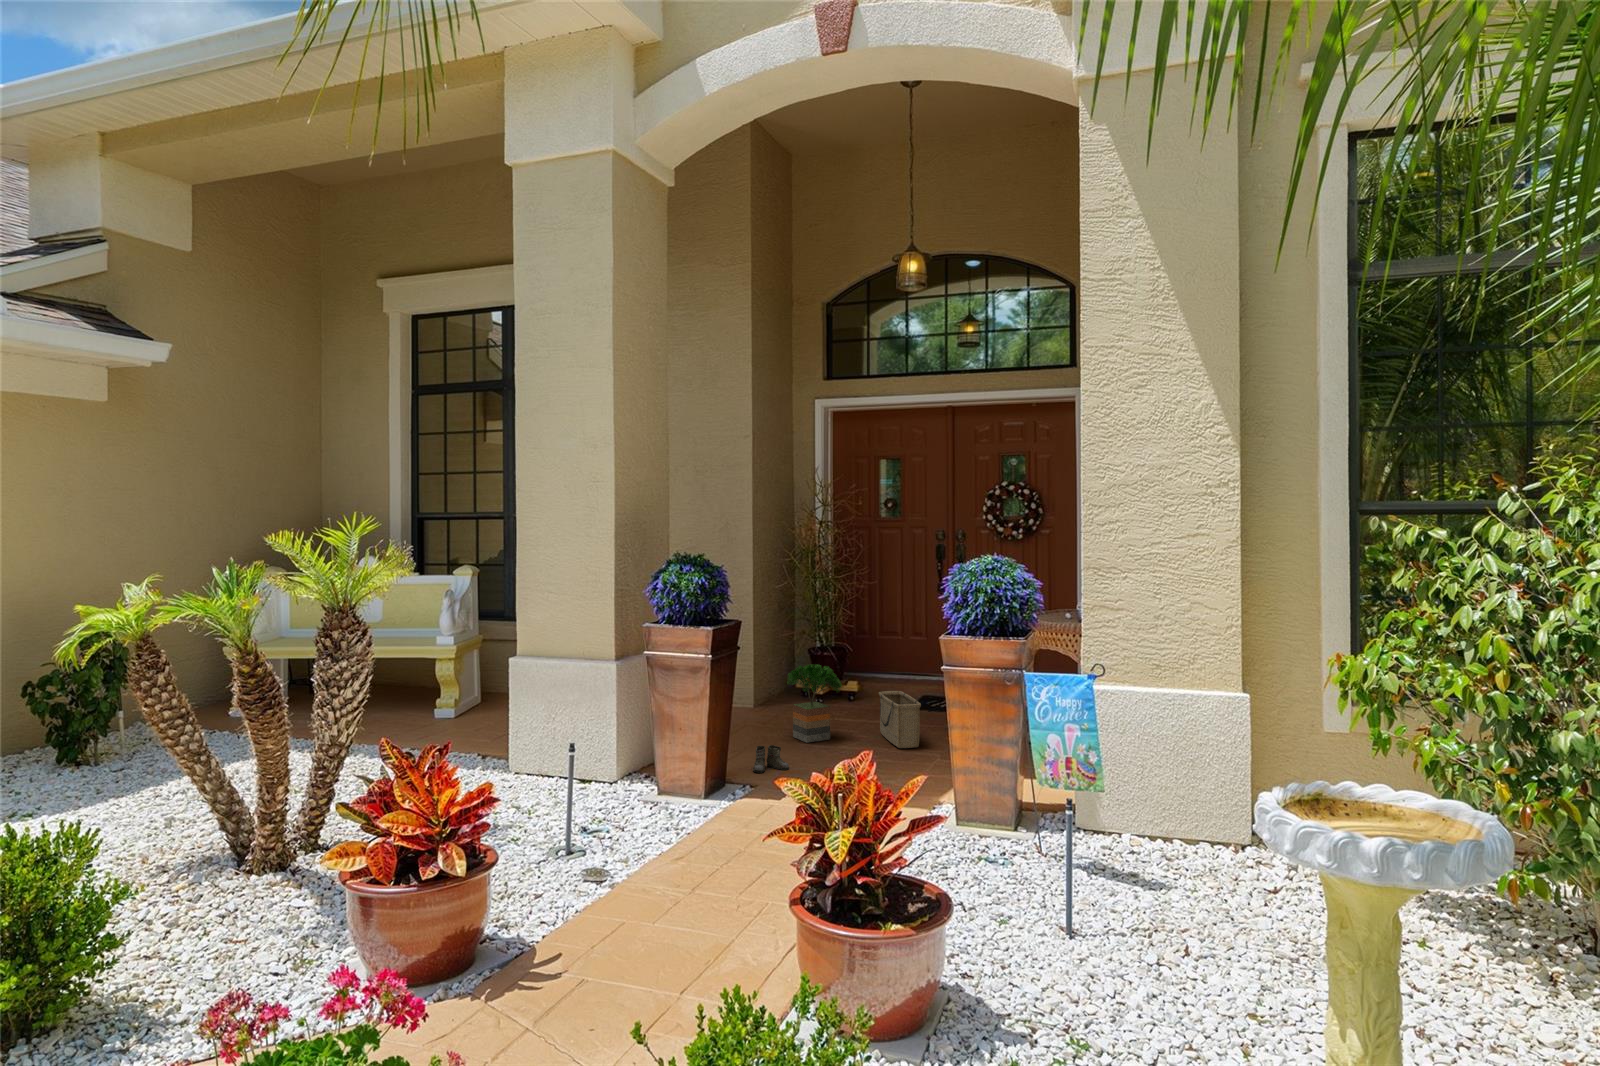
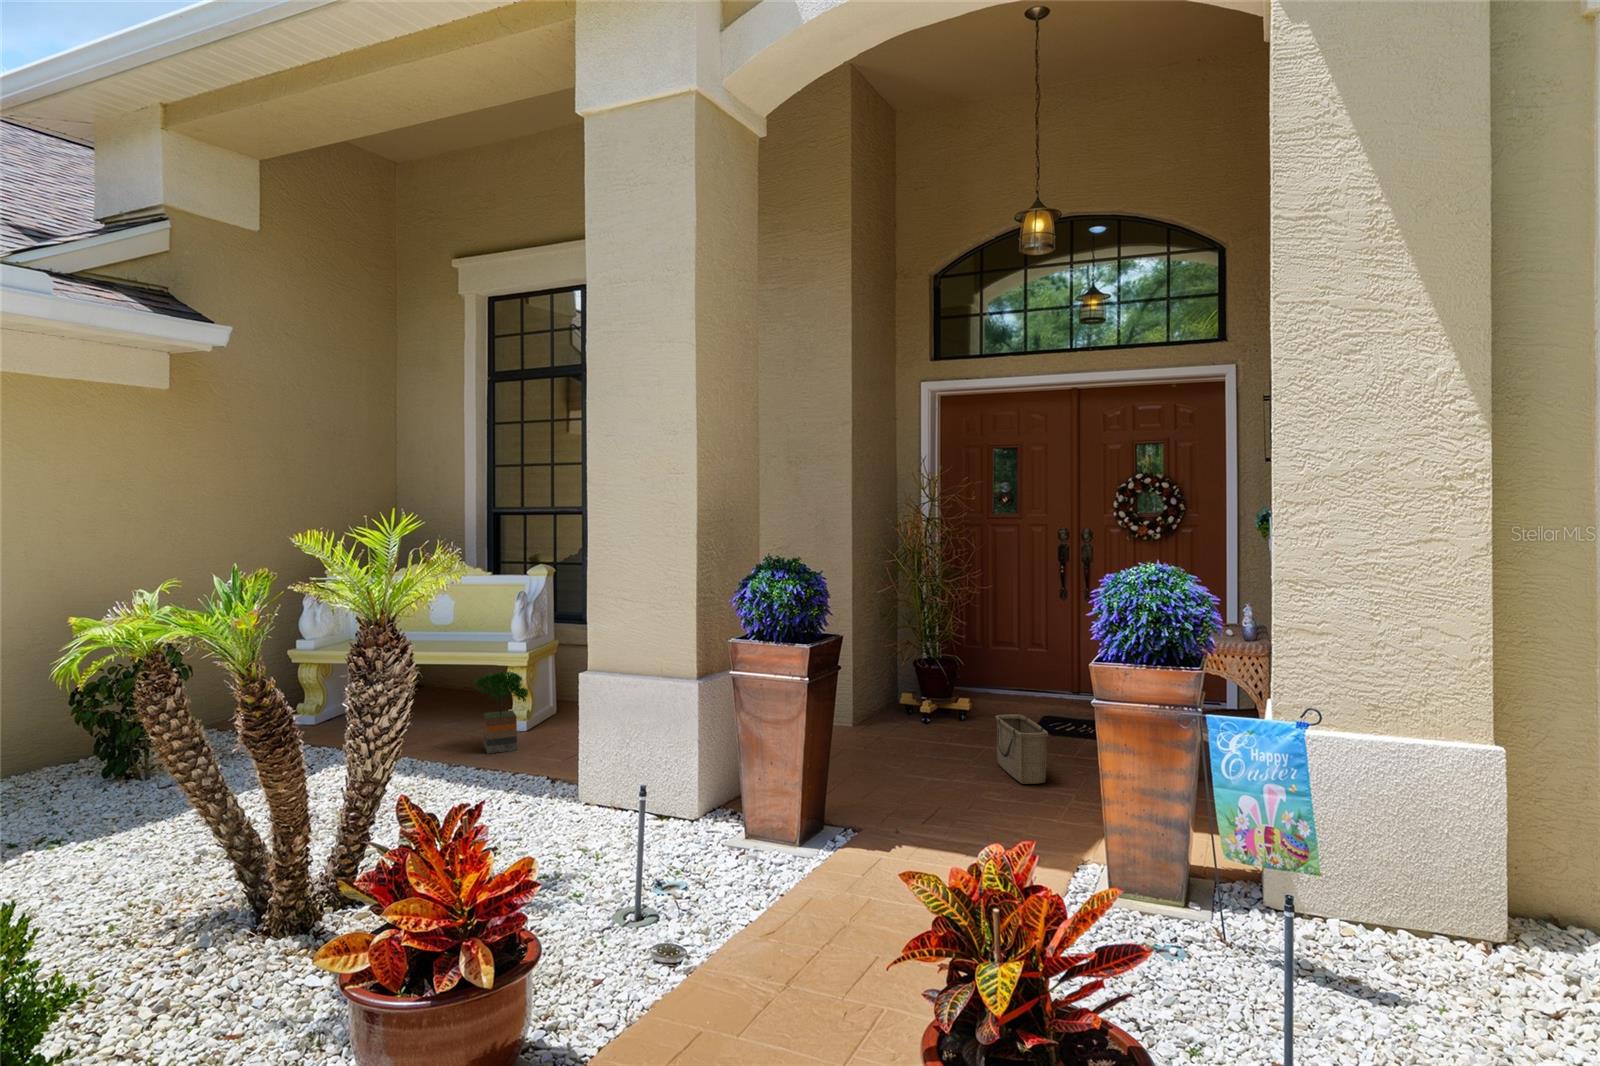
potted tree: present [788,664,842,743] -> present [474,671,528,753]
boots: present [753,745,789,773] -> none [845,779,894,812]

